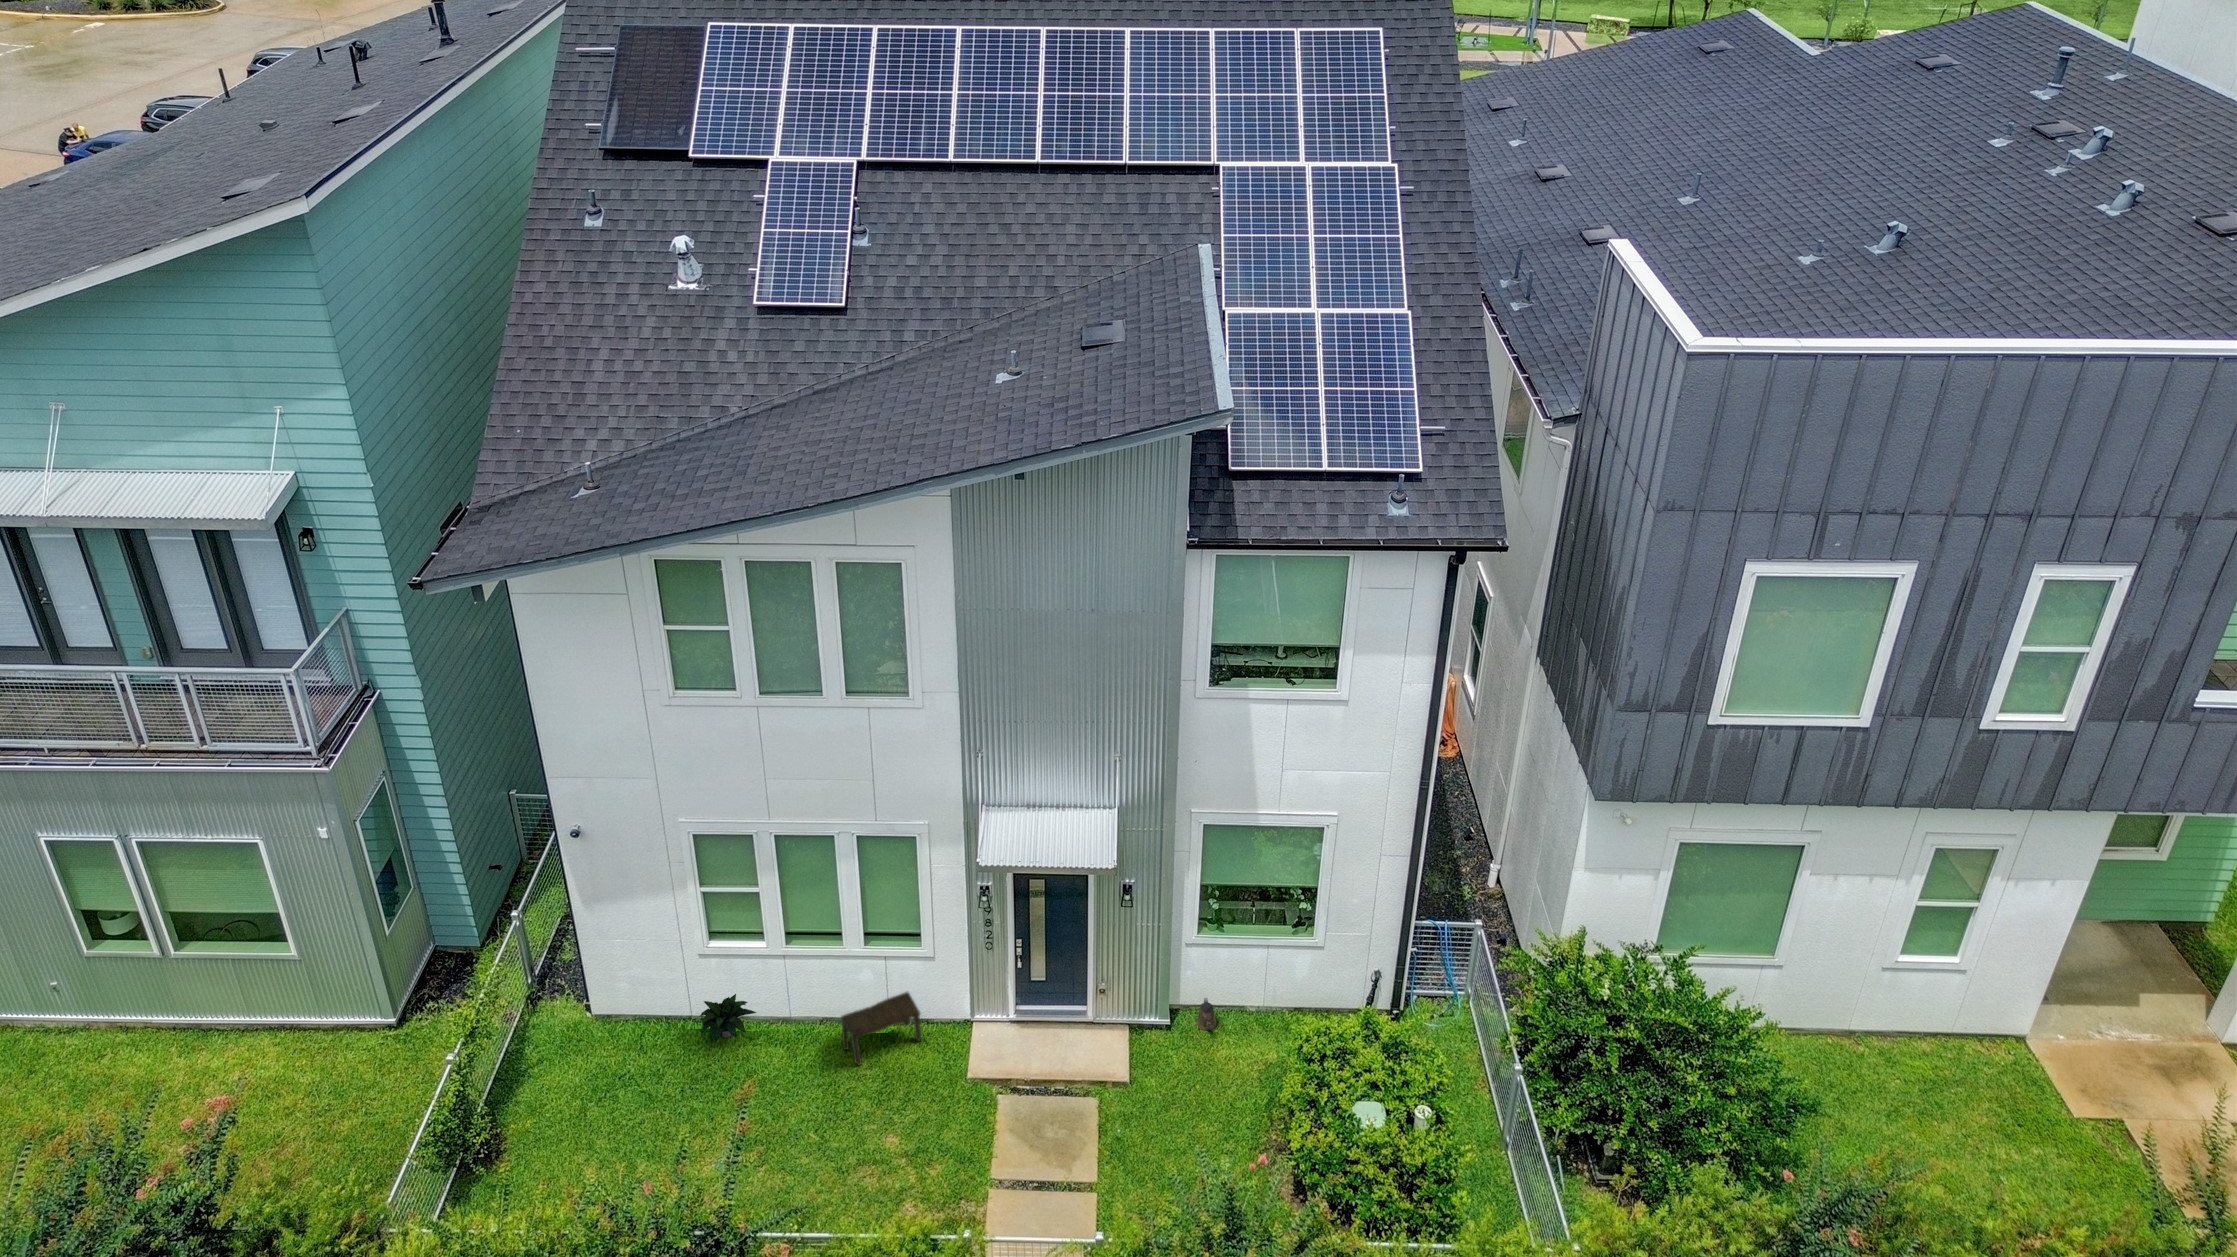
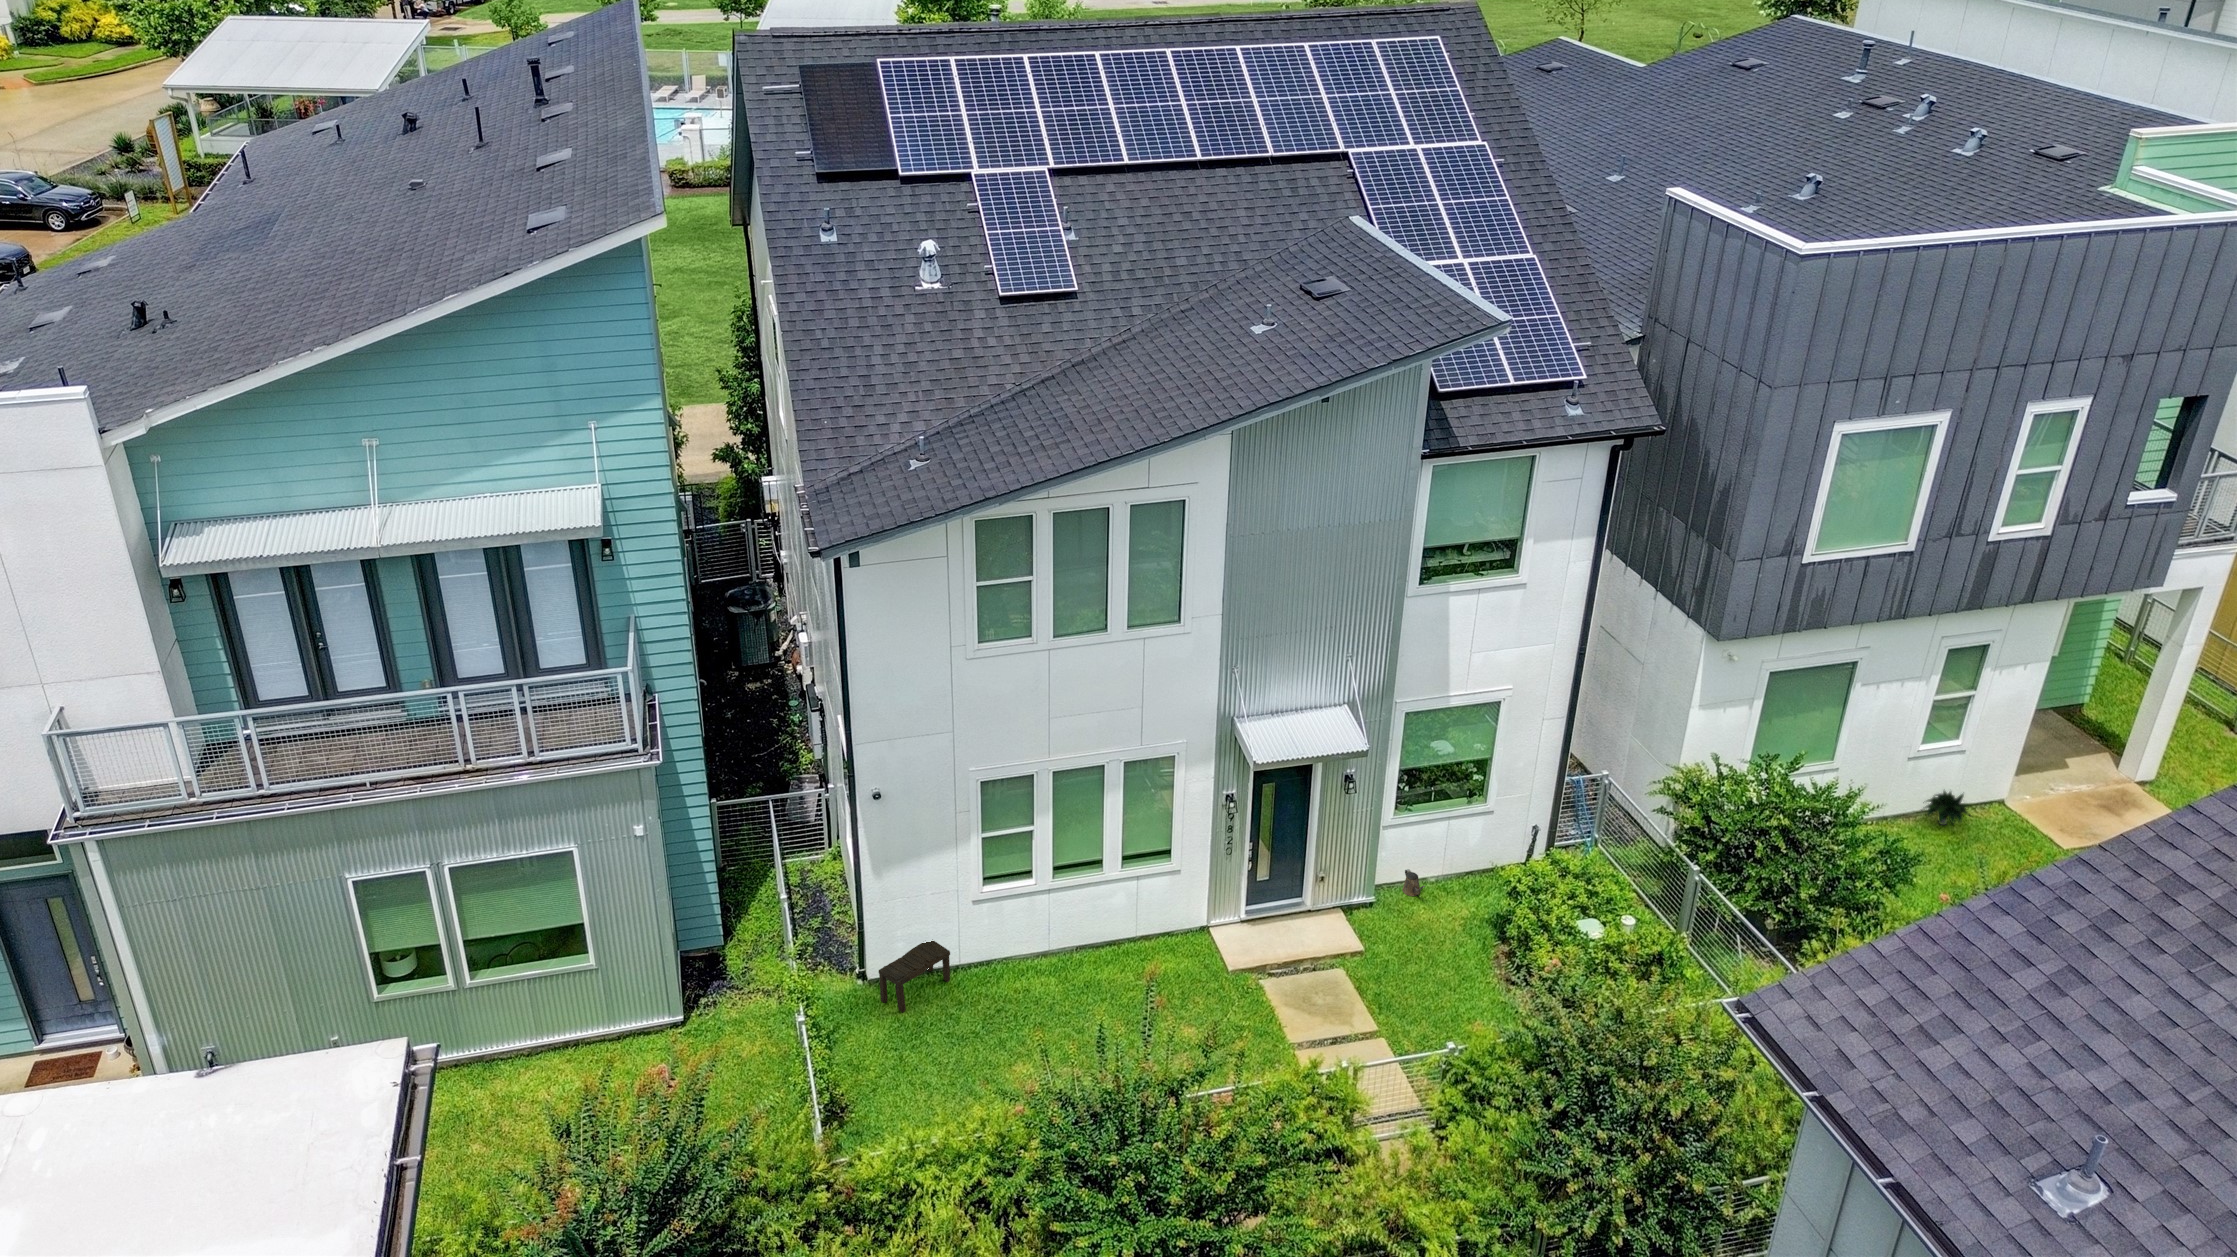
bench: present [841,991,921,1066] -> present [879,941,950,1012]
potted plant: present [700,994,756,1042] -> present [1921,791,1971,825]

